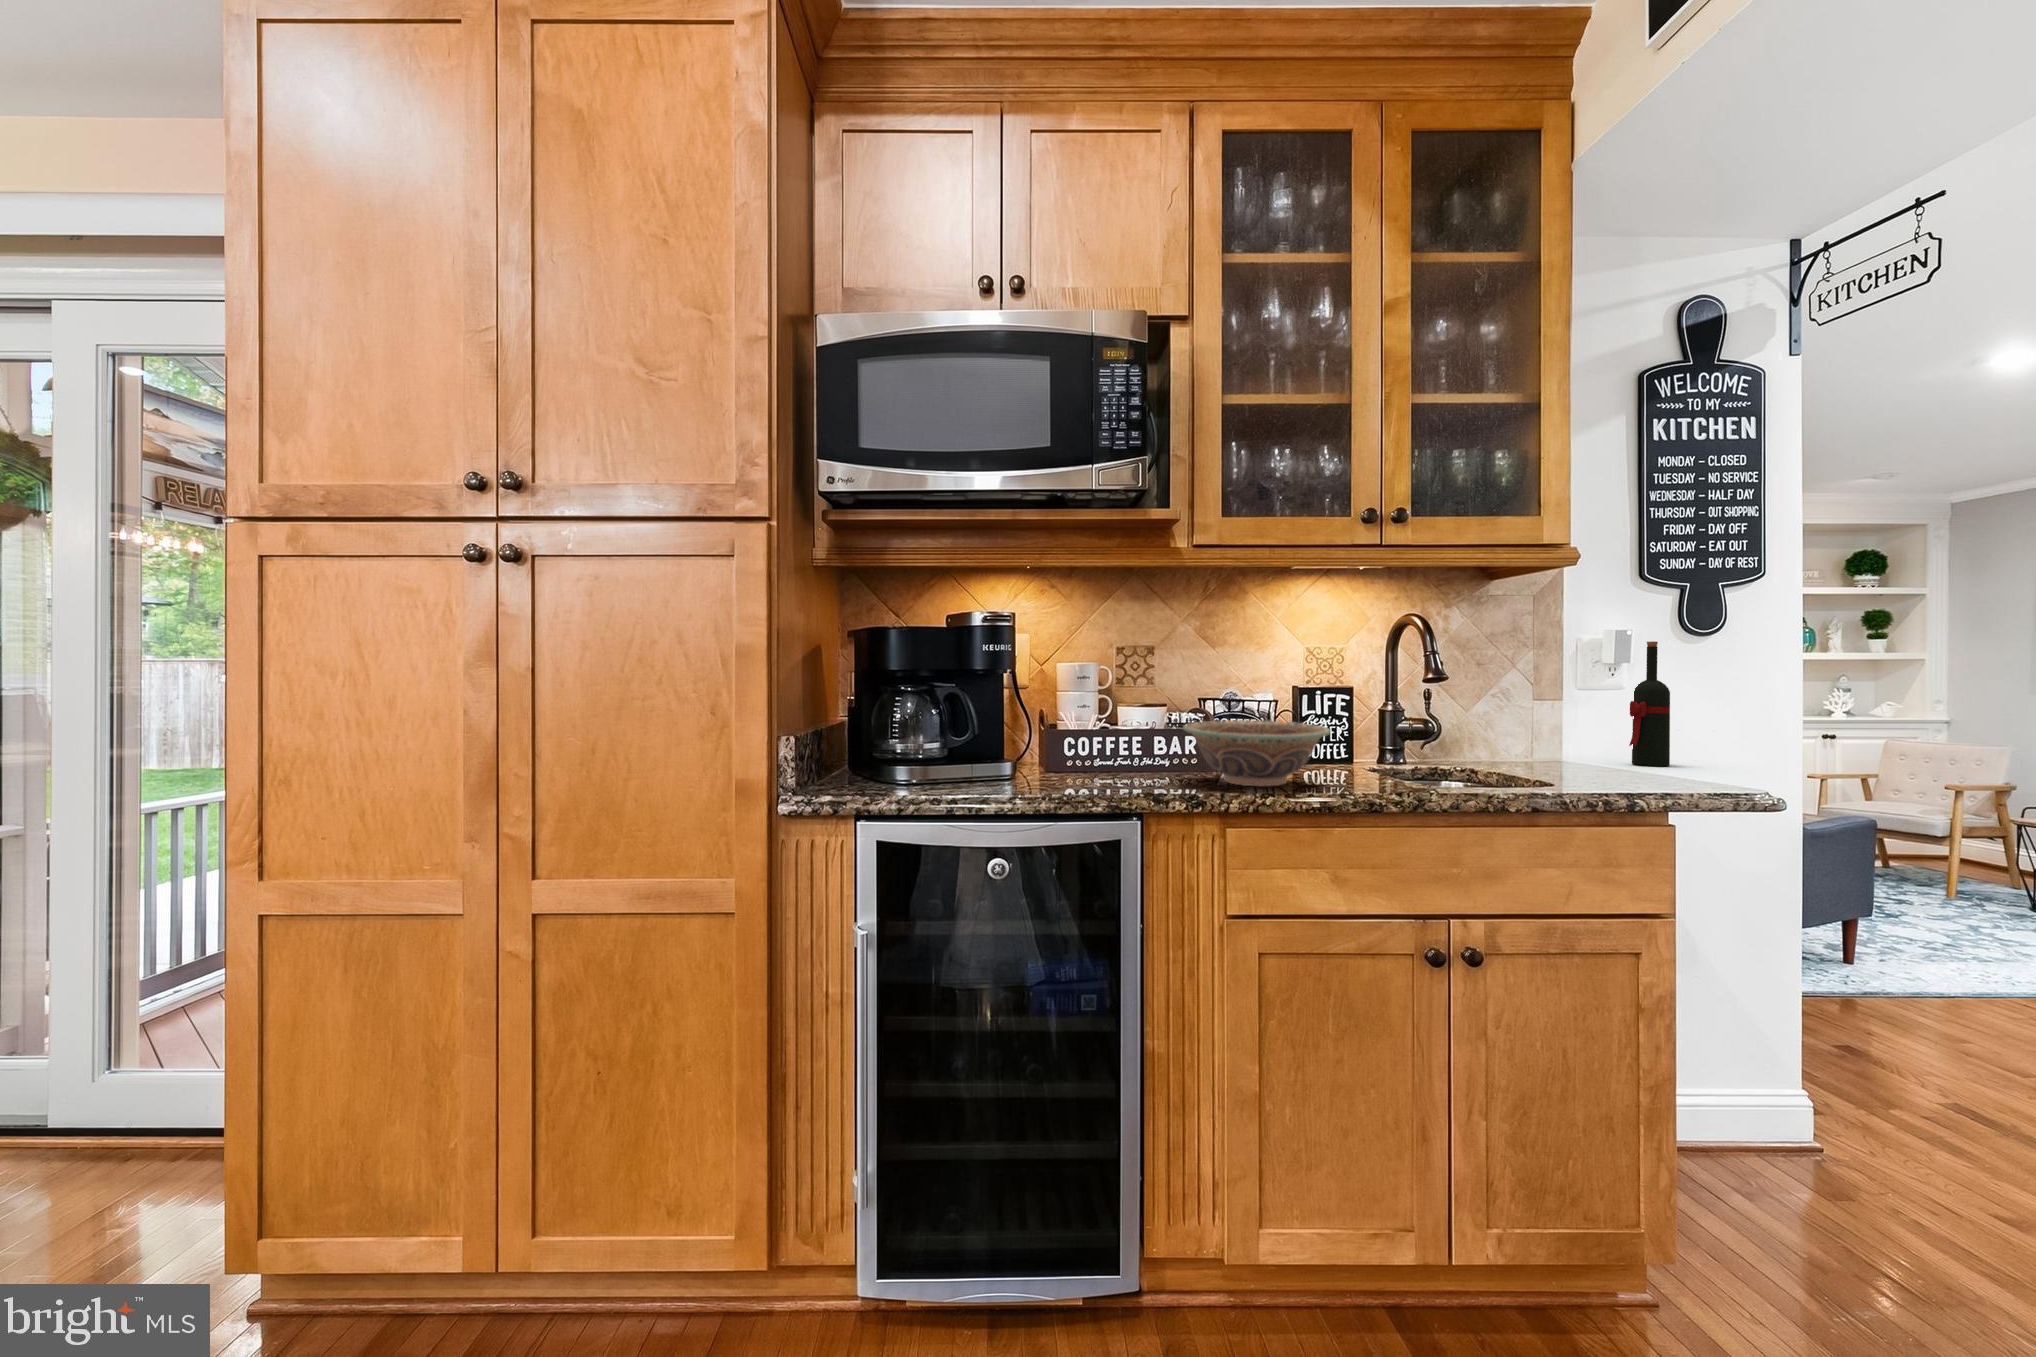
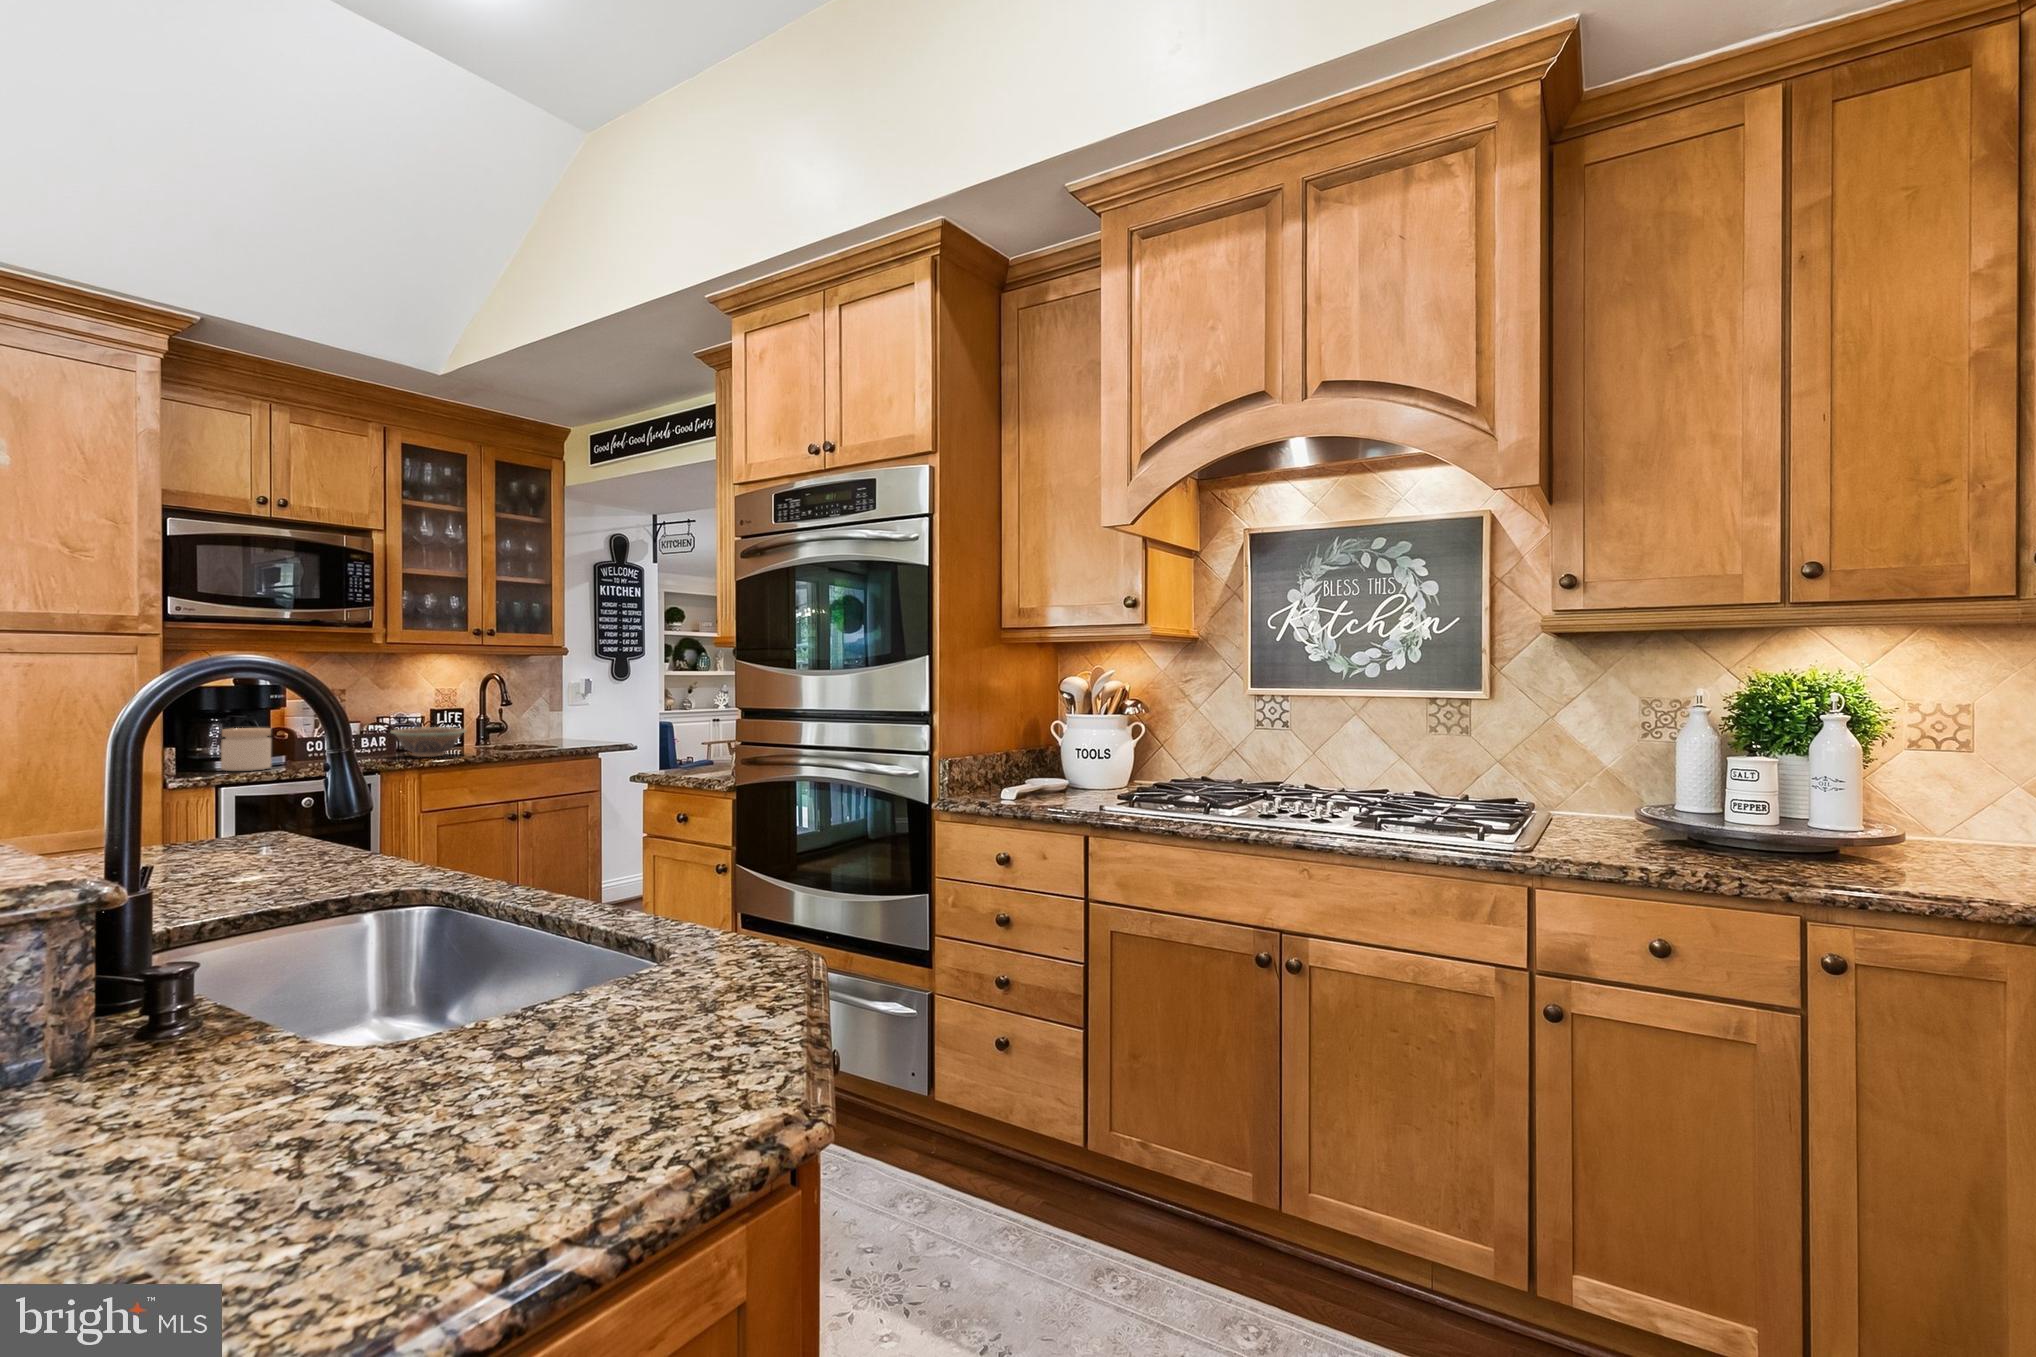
wine bottle: present [1629,641,1670,766] -> none [592,684,608,738]
jar: none [872,704,950,790] -> present [221,728,271,771]

